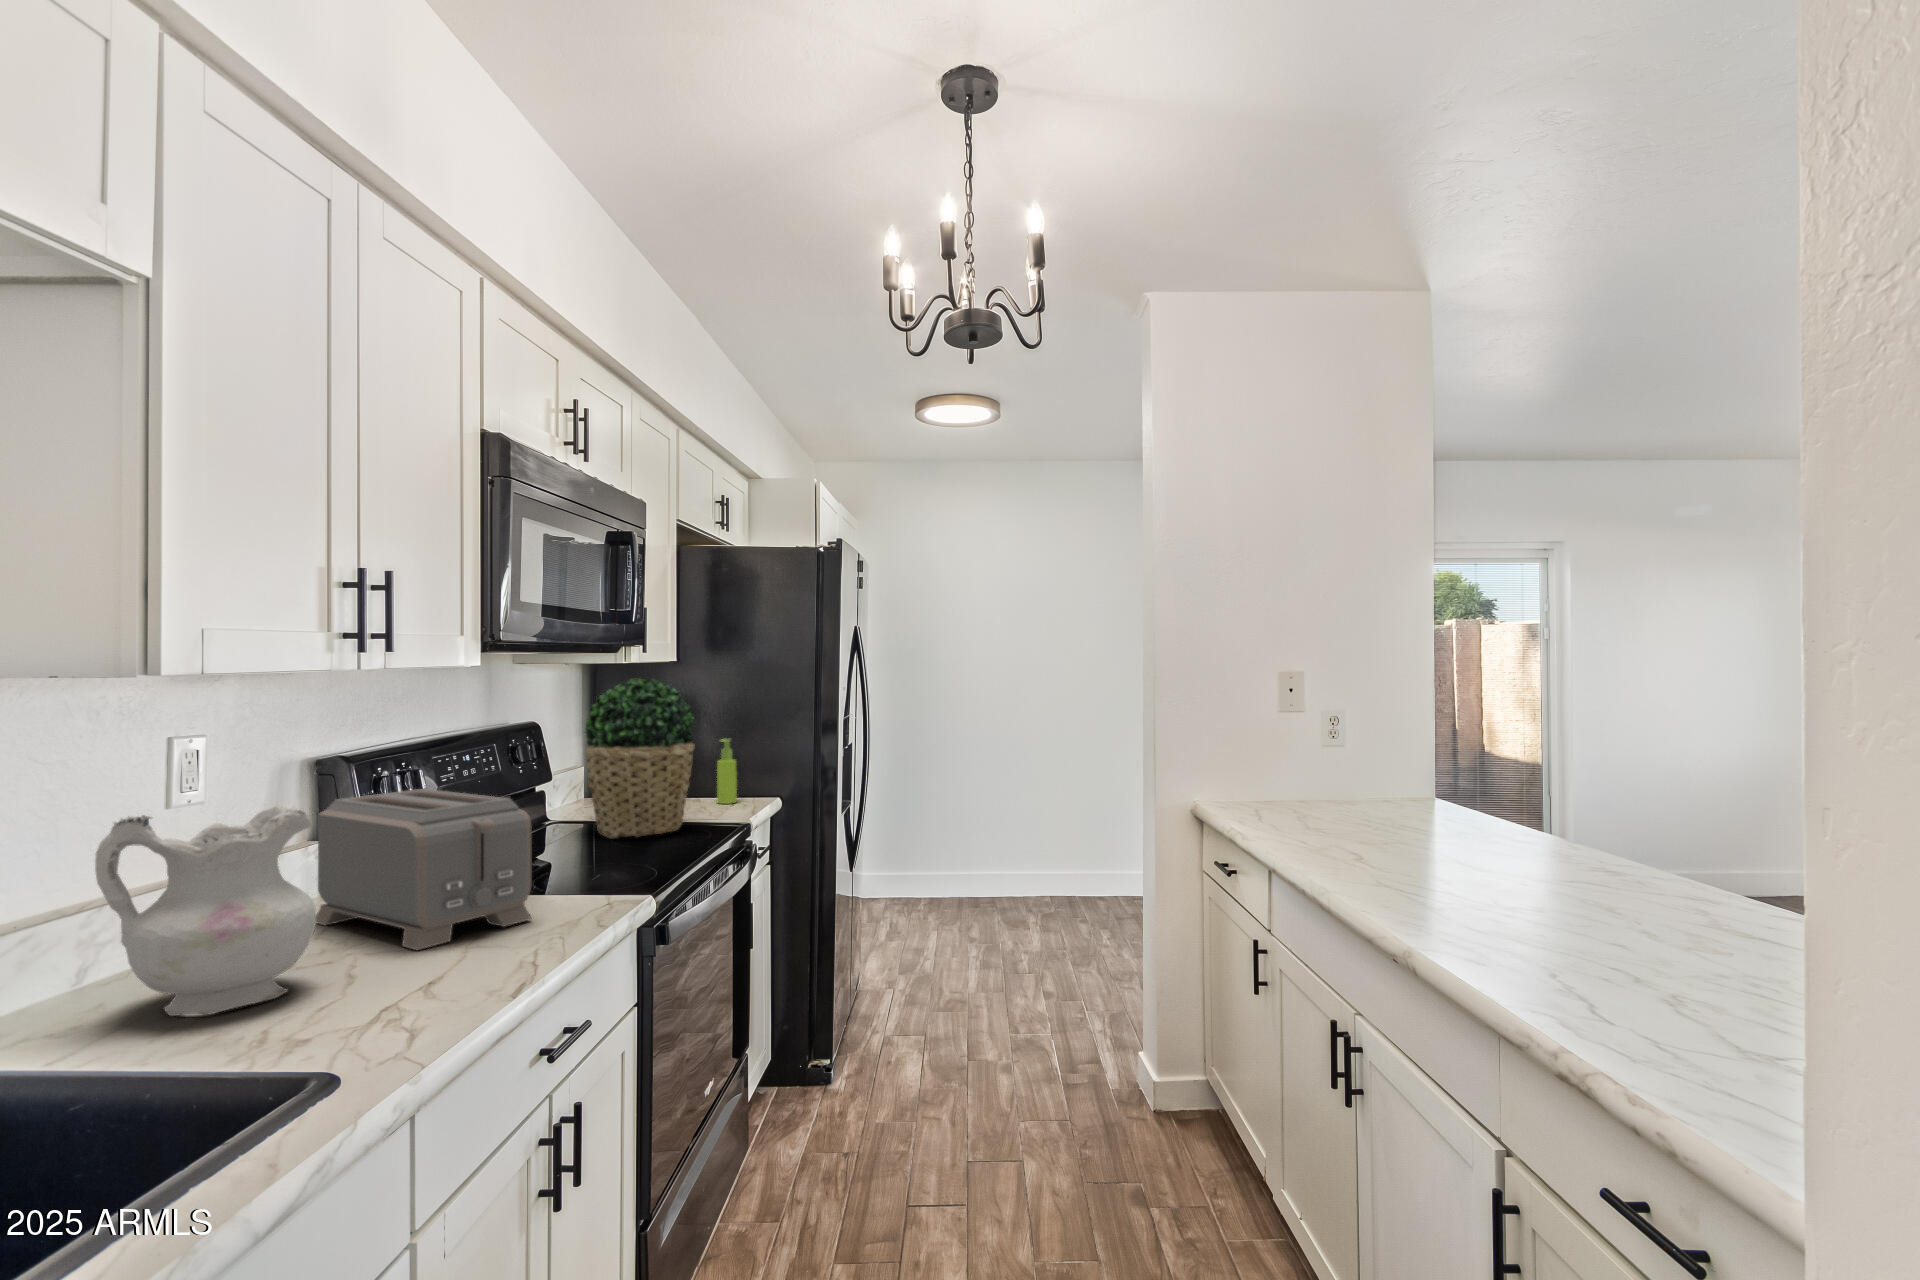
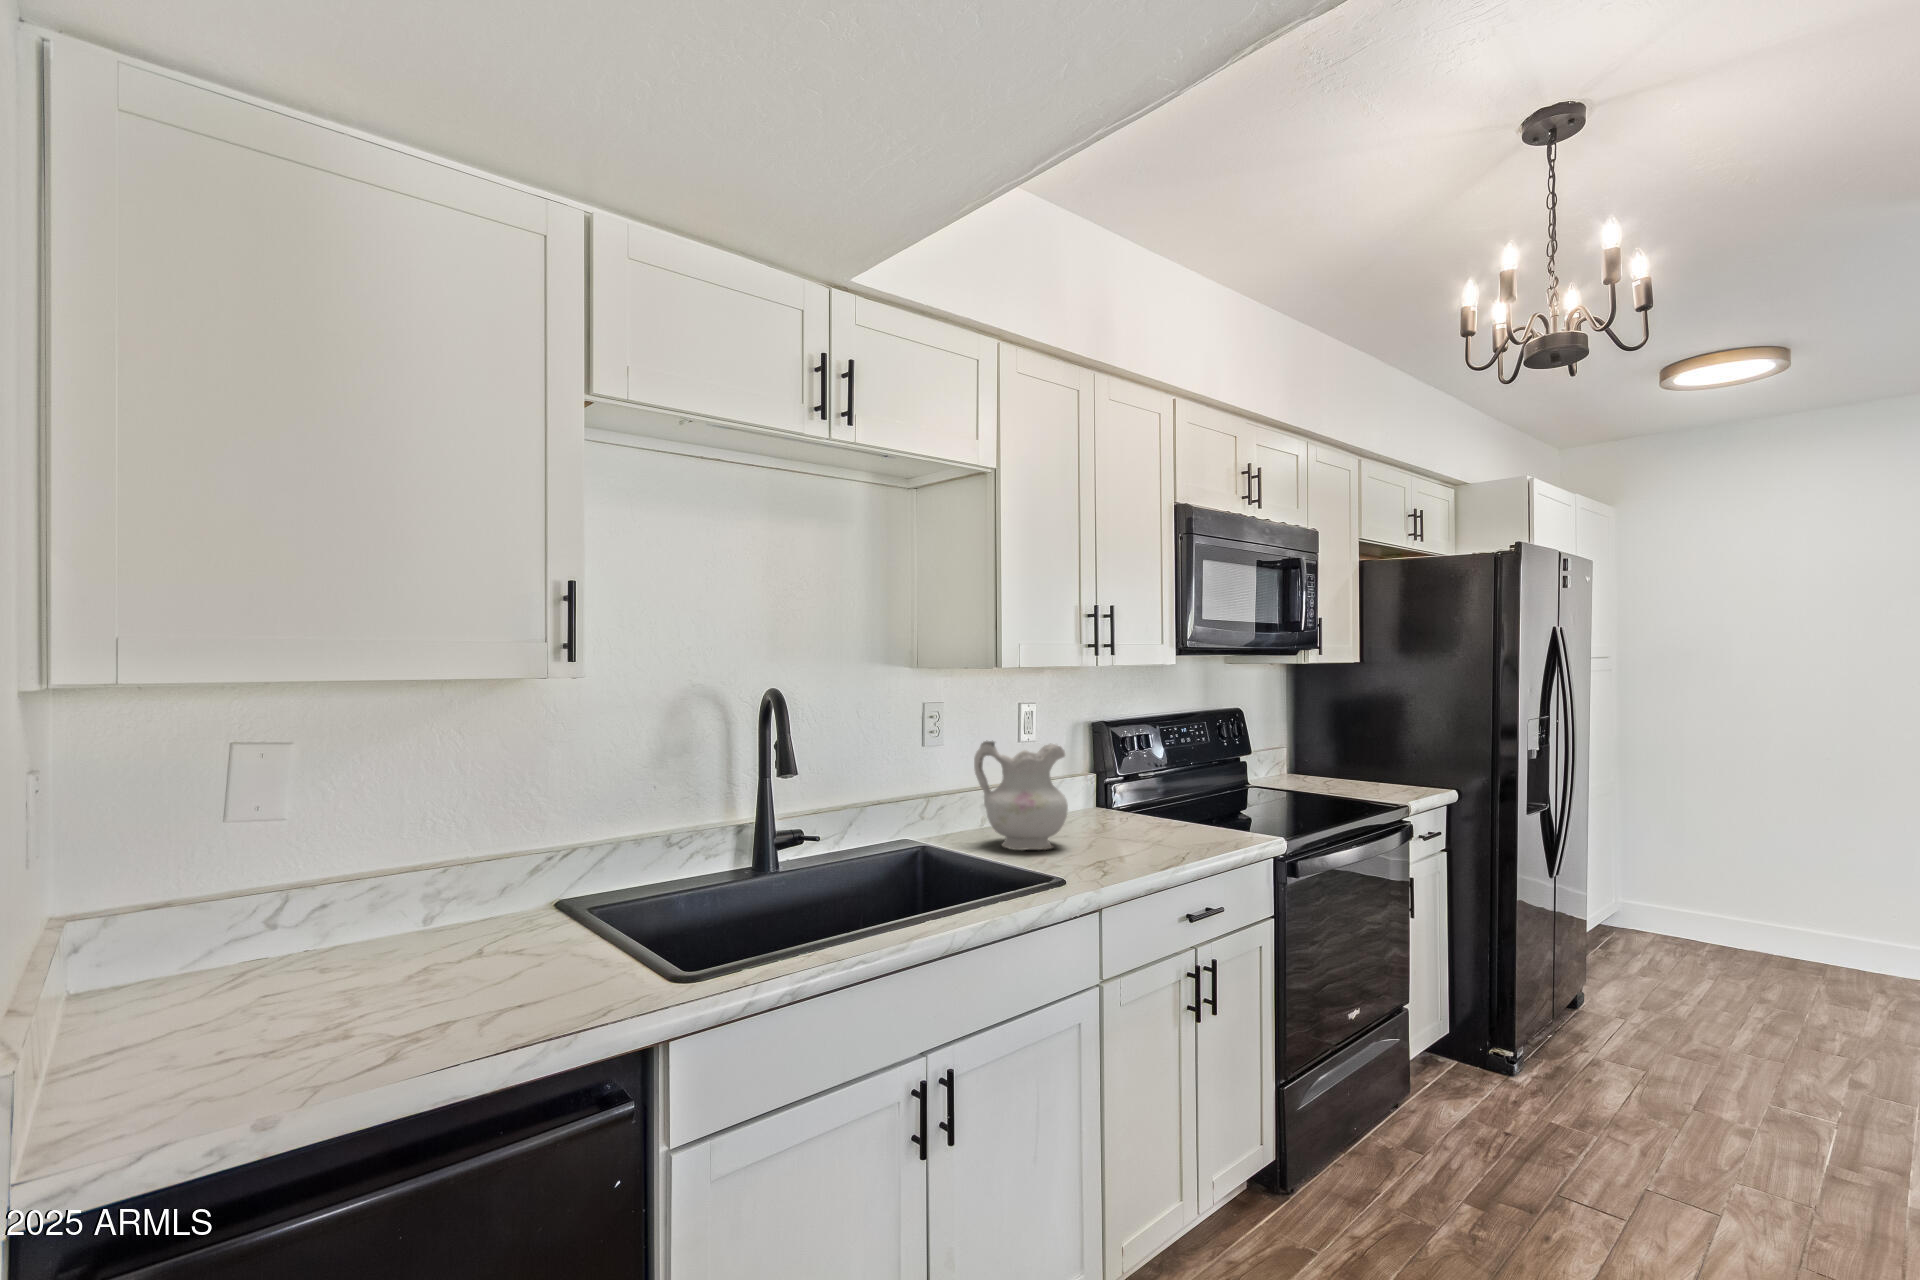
potted plant: present [585,678,695,838] -> none [1268,677,1361,805]
soap dispenser: present [717,739,737,804] -> none [1400,733,1419,792]
toaster: present [316,789,531,950] -> none [1079,746,1197,843]

